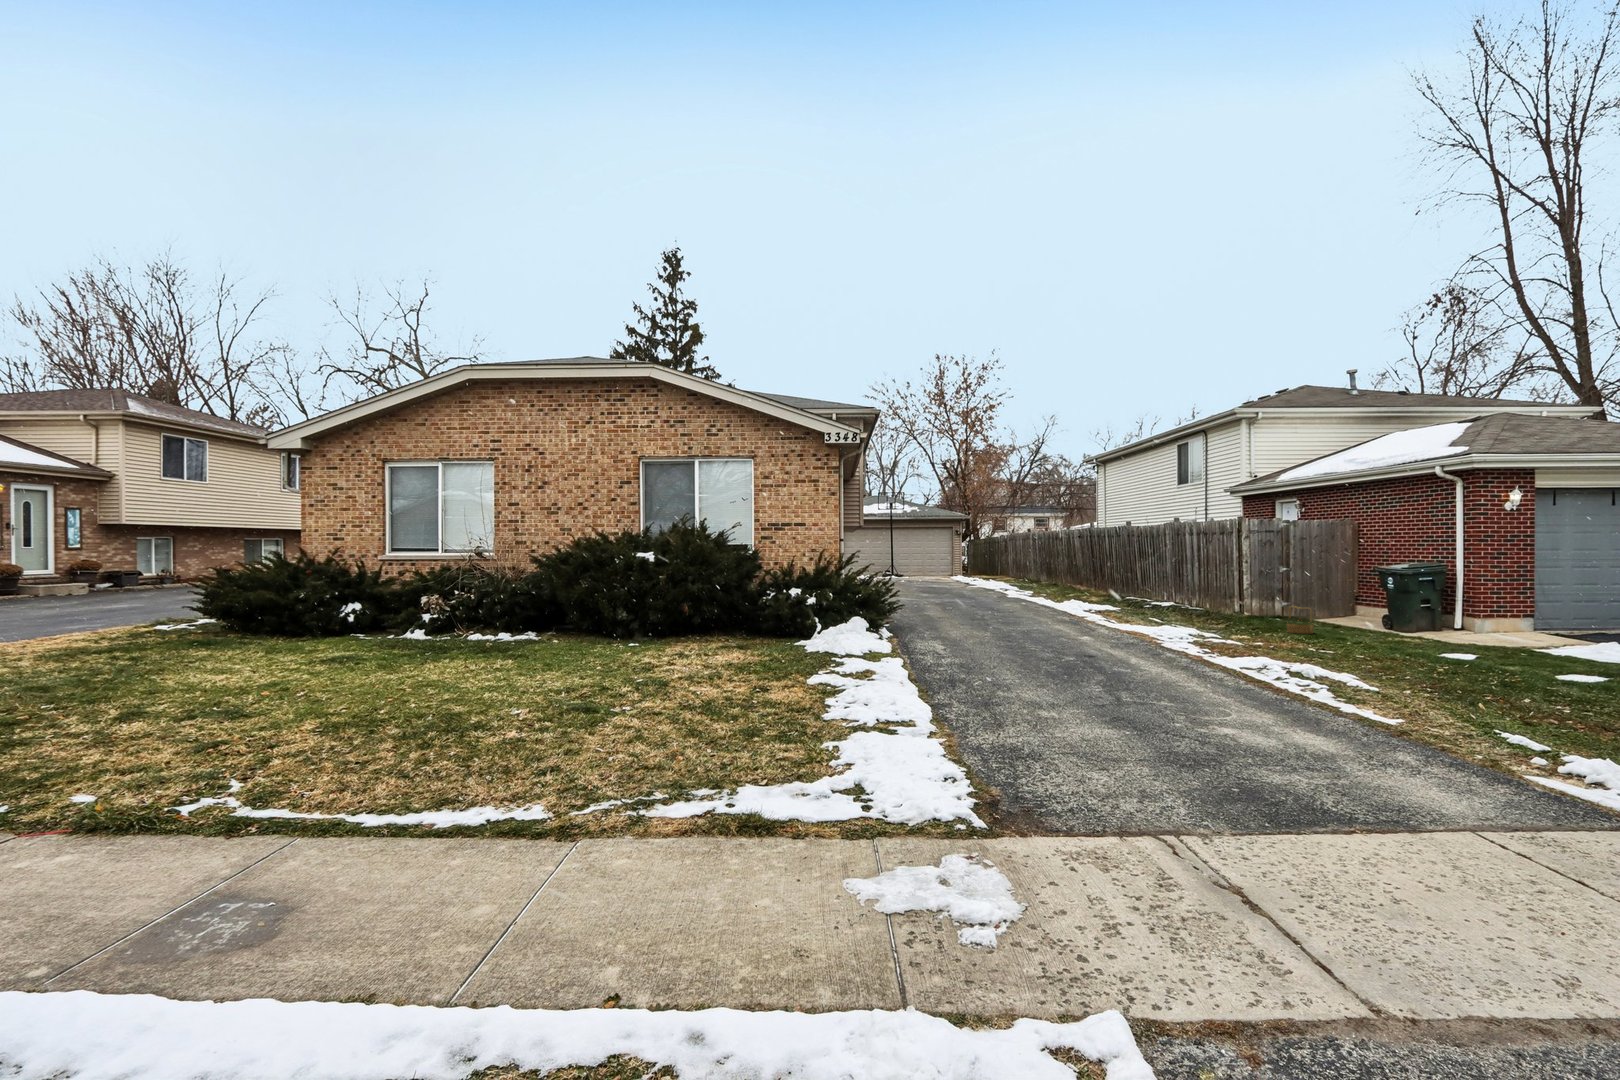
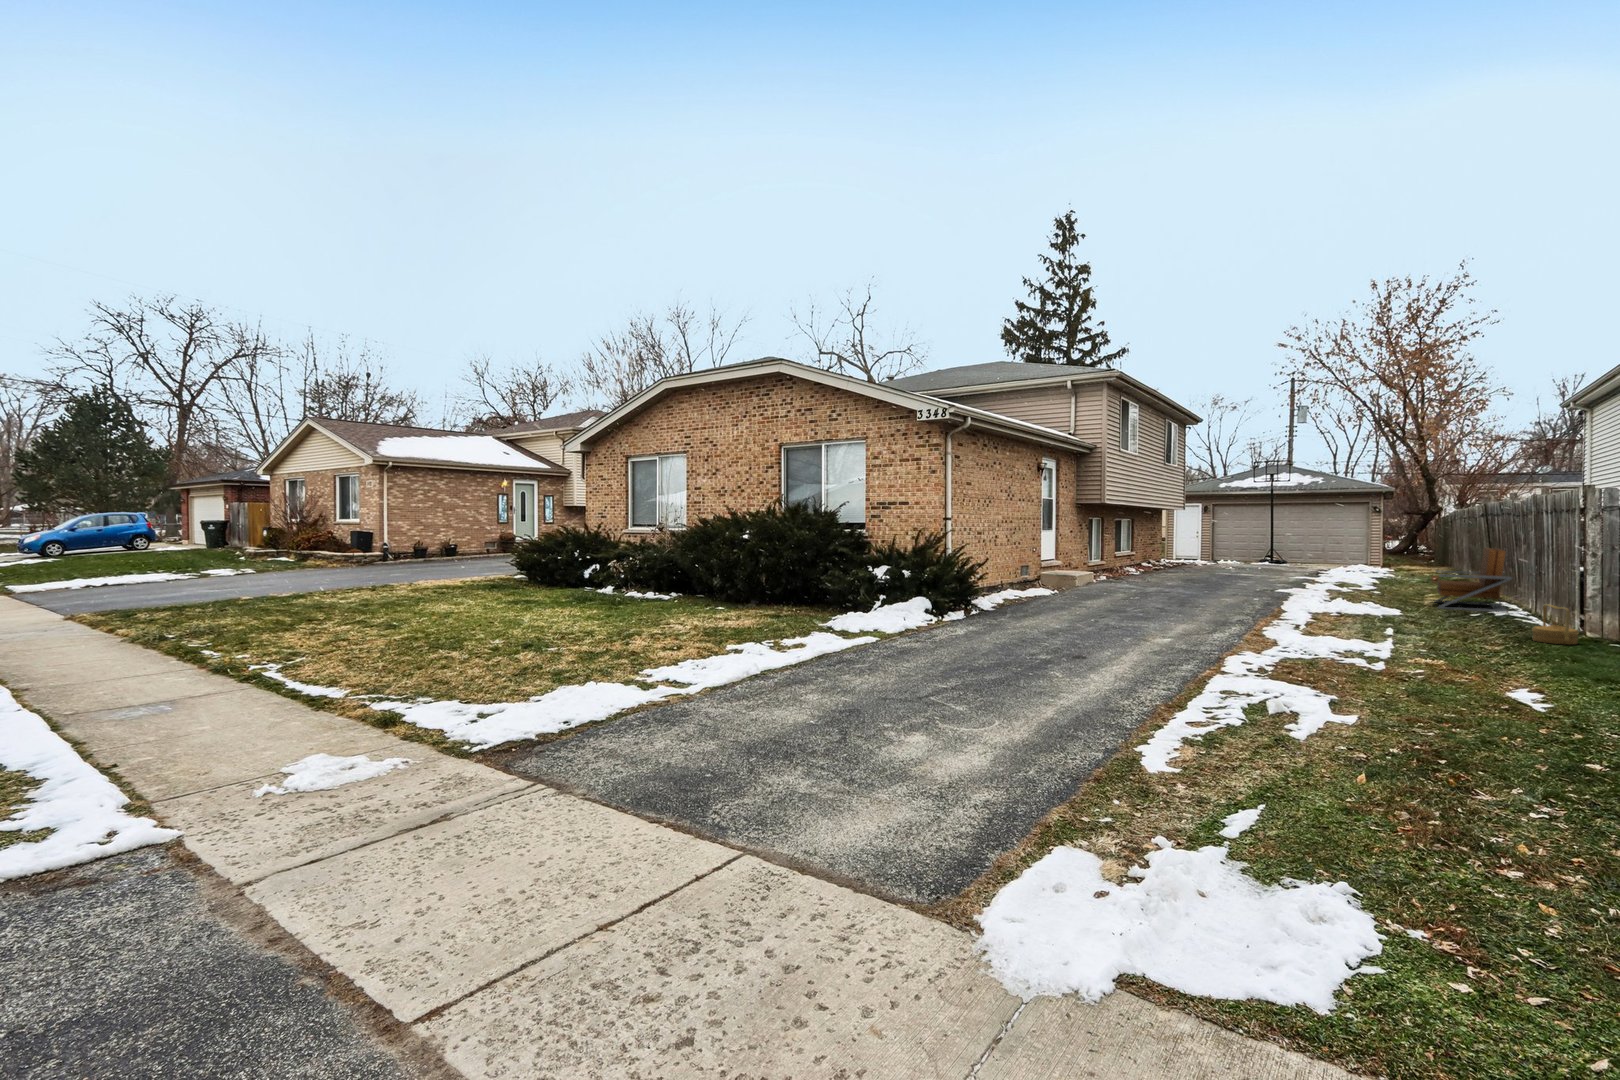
lounge chair: none [1158,568,1219,615] -> present [1435,548,1512,612]

